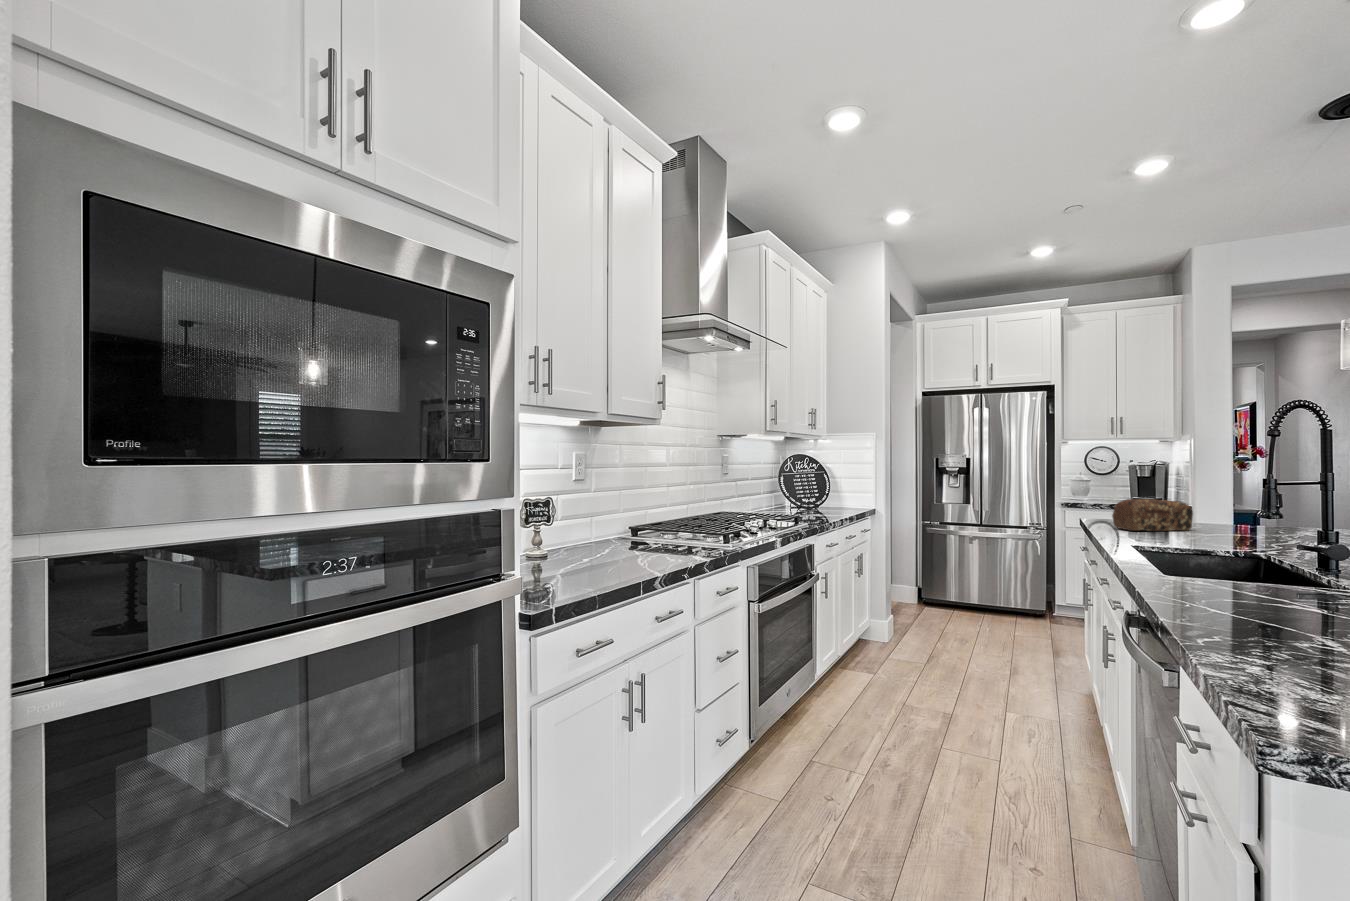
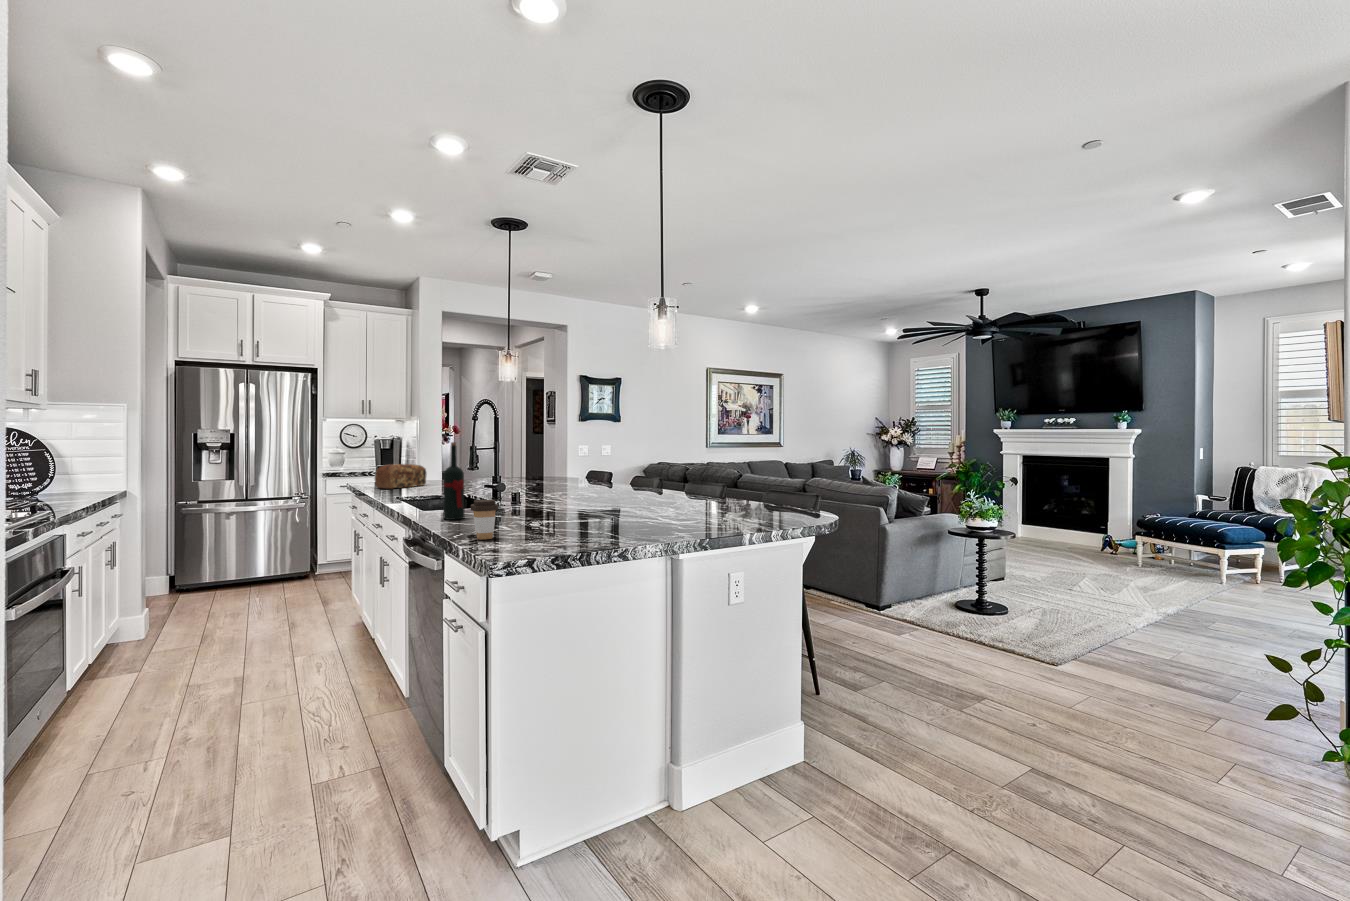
wine bottle: none [1192,476,1234,603] -> present [443,442,465,520]
coffee cup: none [1227,585,1295,665] -> present [471,499,498,540]

